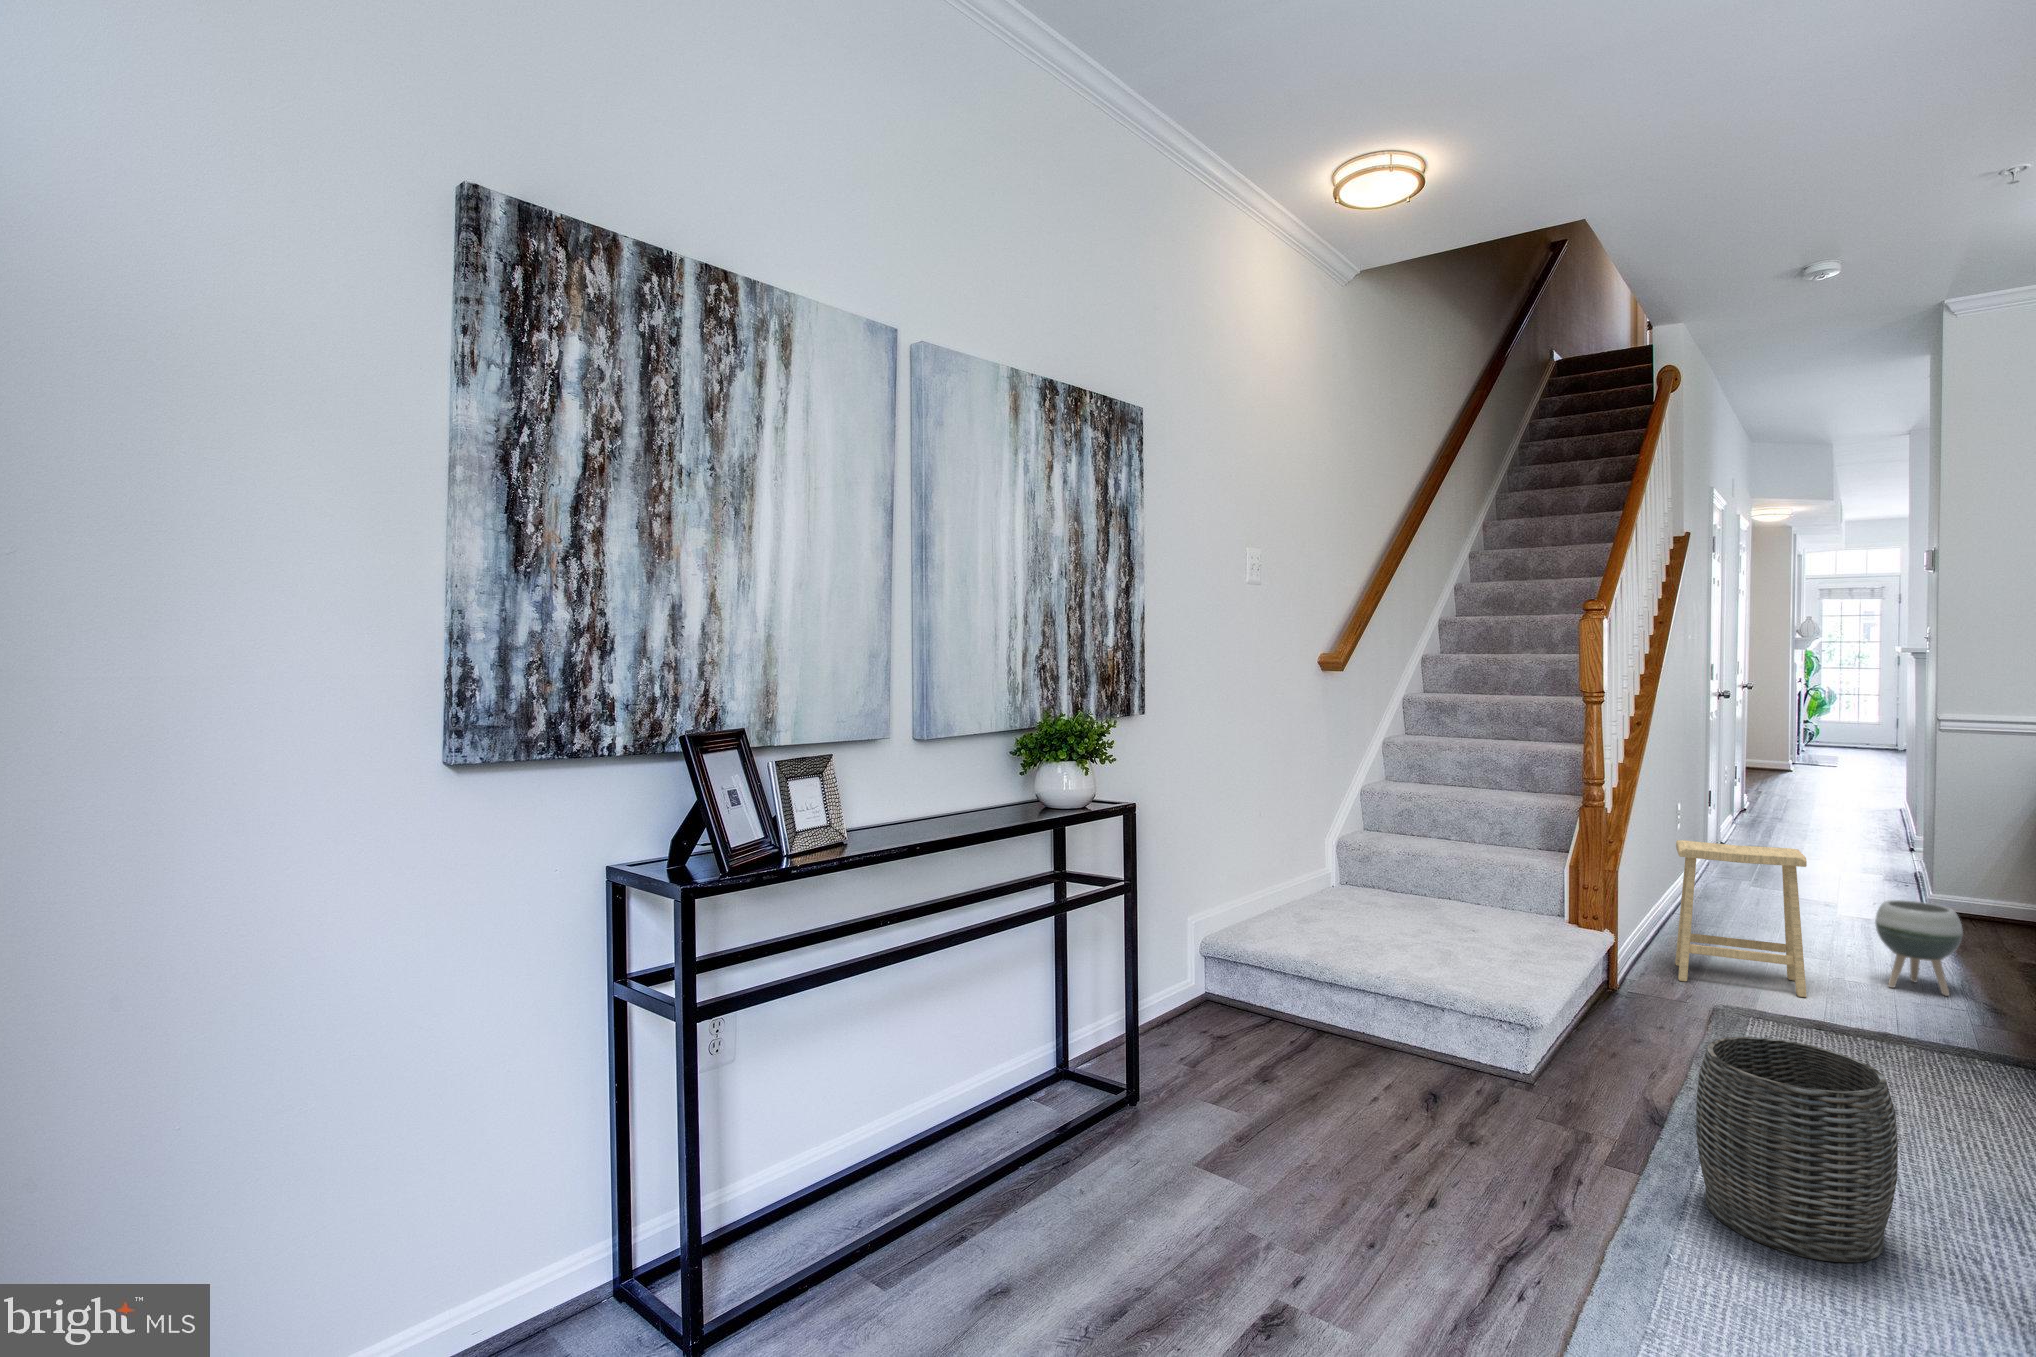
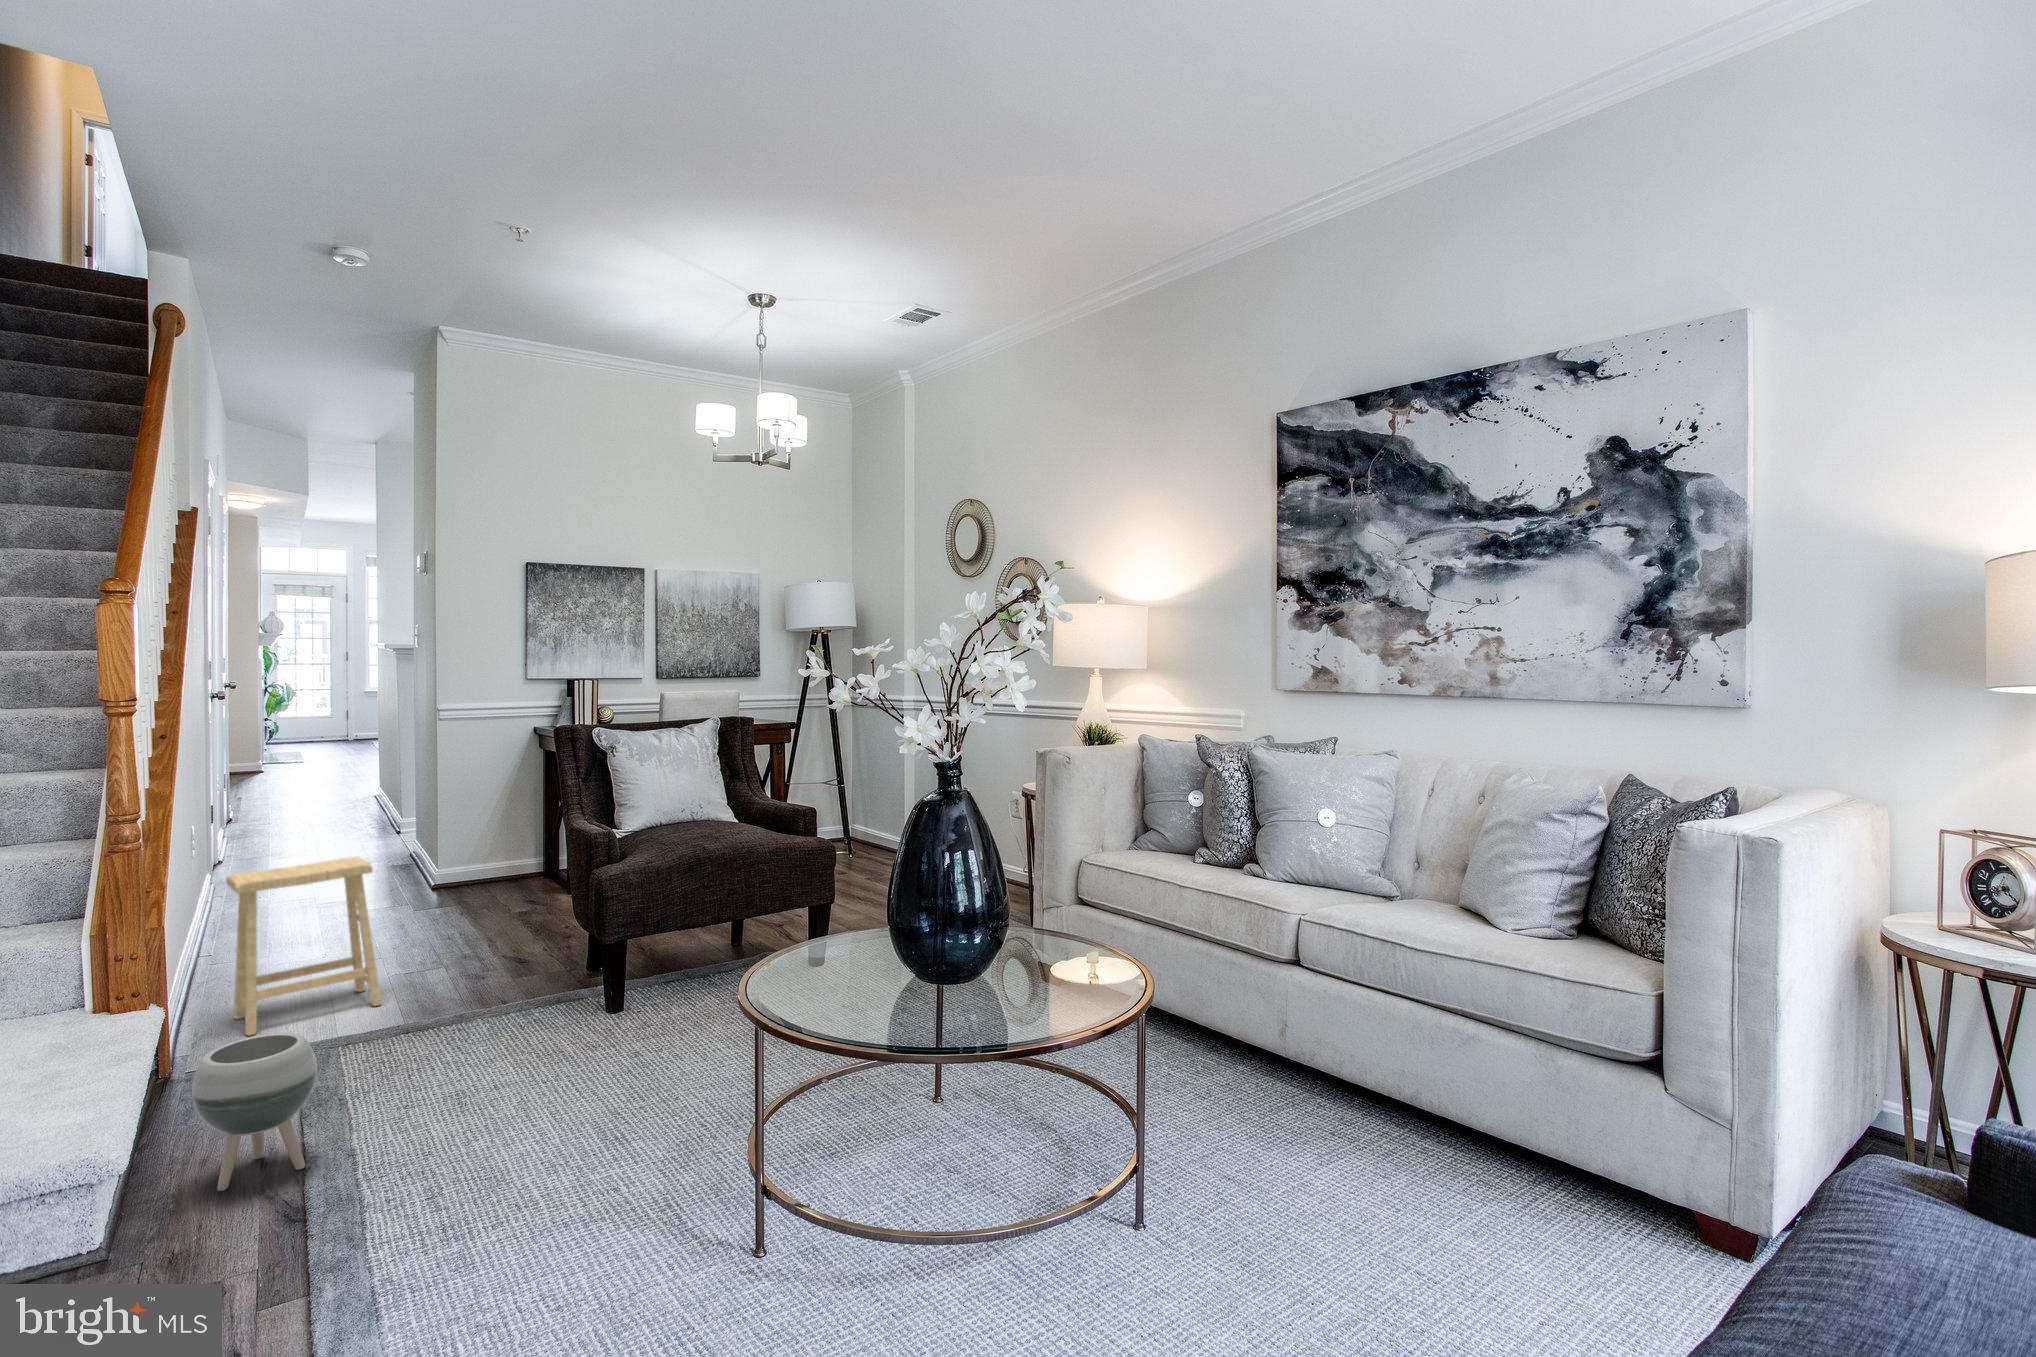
planter: present [1875,900,1963,996] -> present [192,1033,317,1191]
woven basket: present [1696,1037,1898,1262] -> none [374,1055,563,1294]

